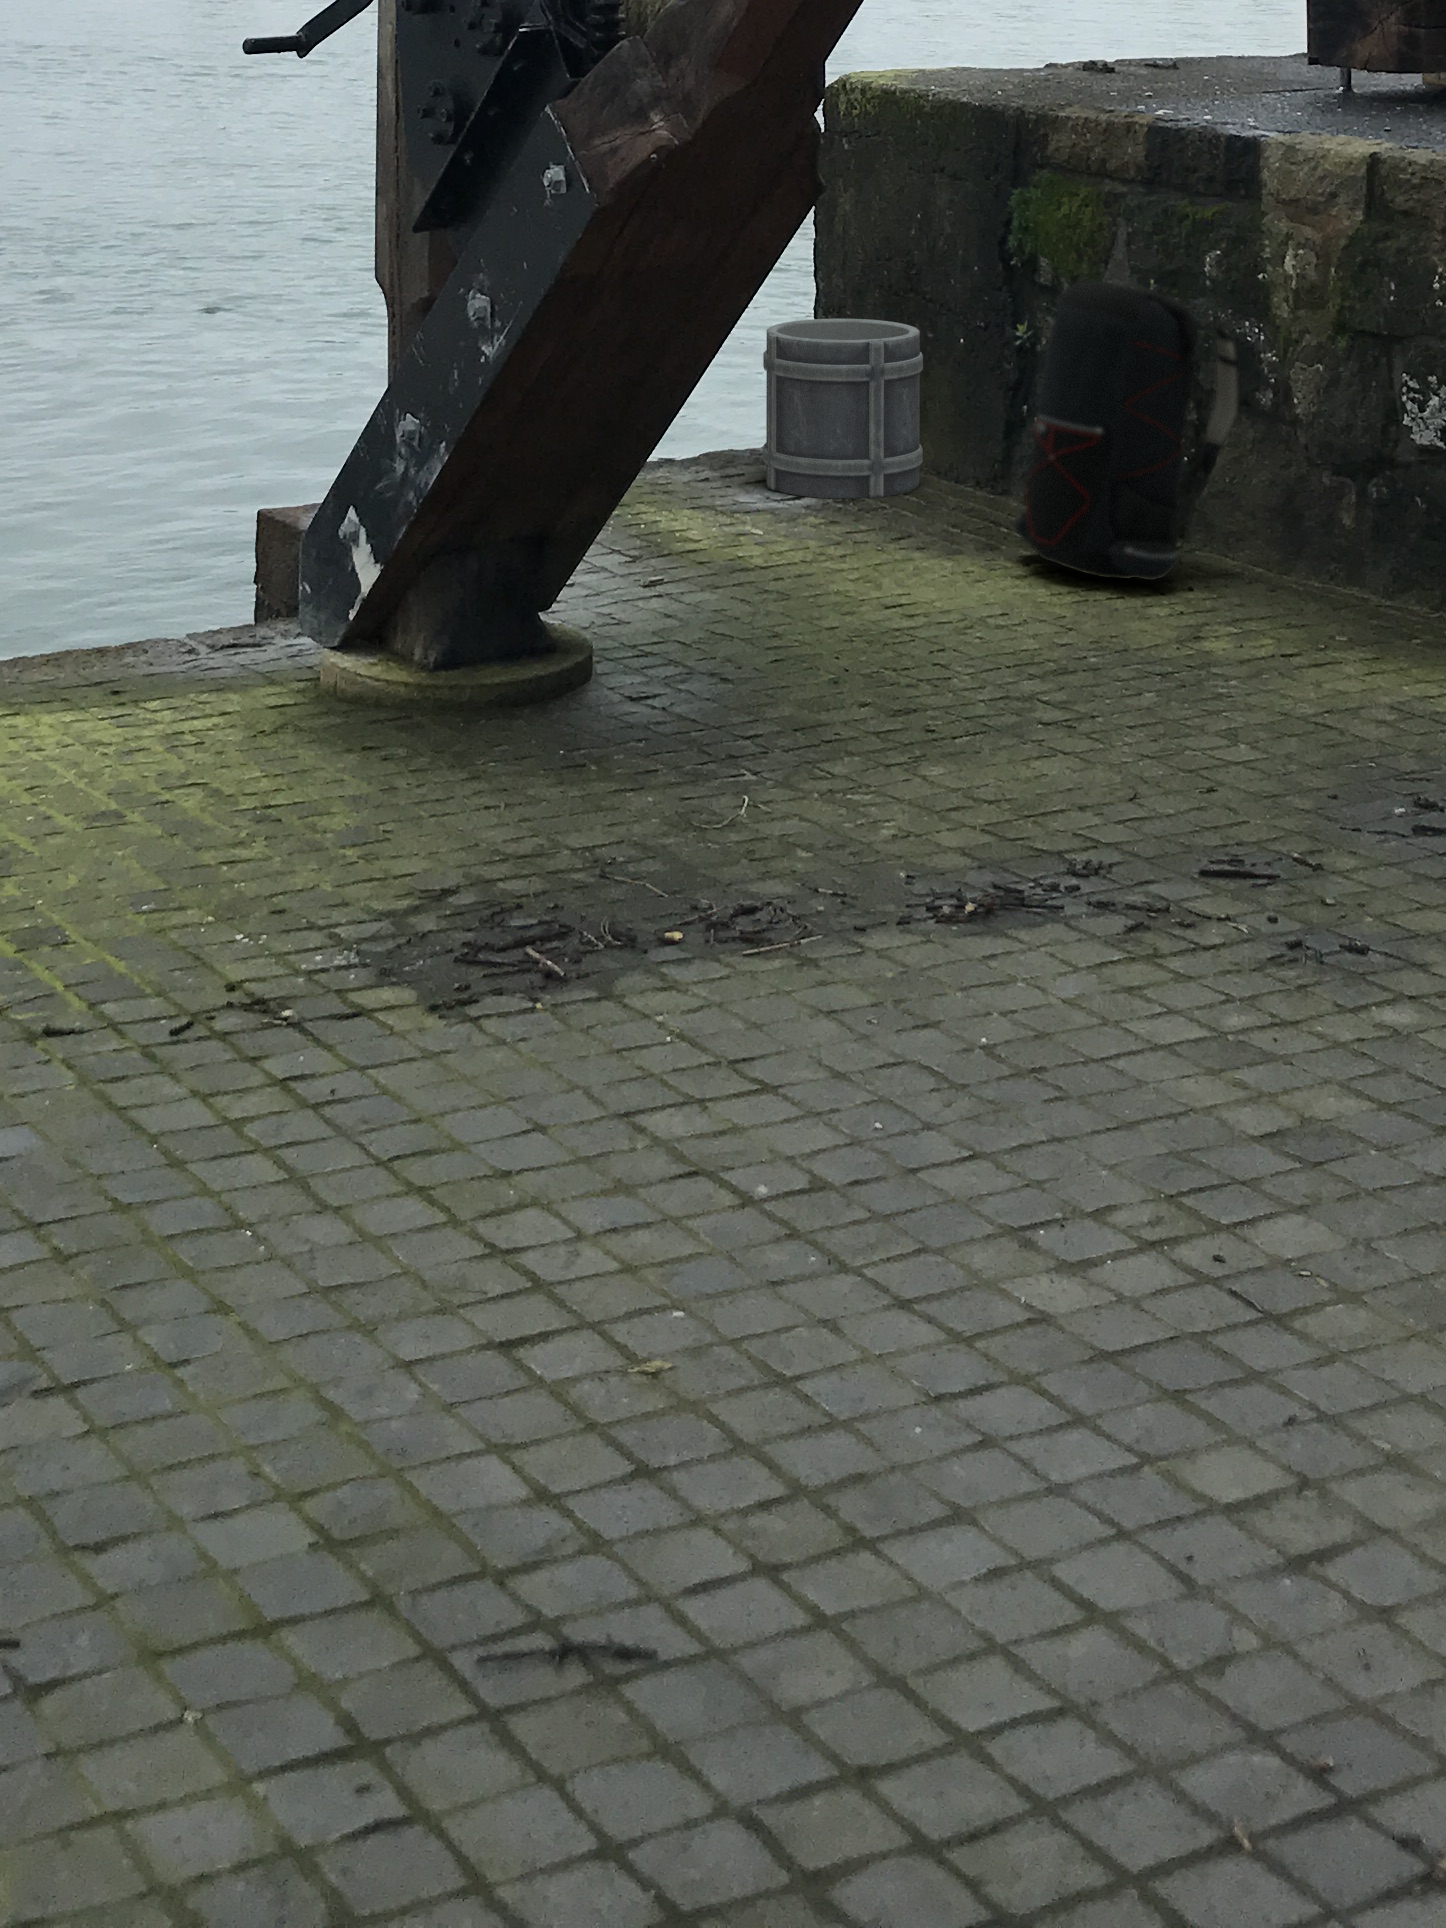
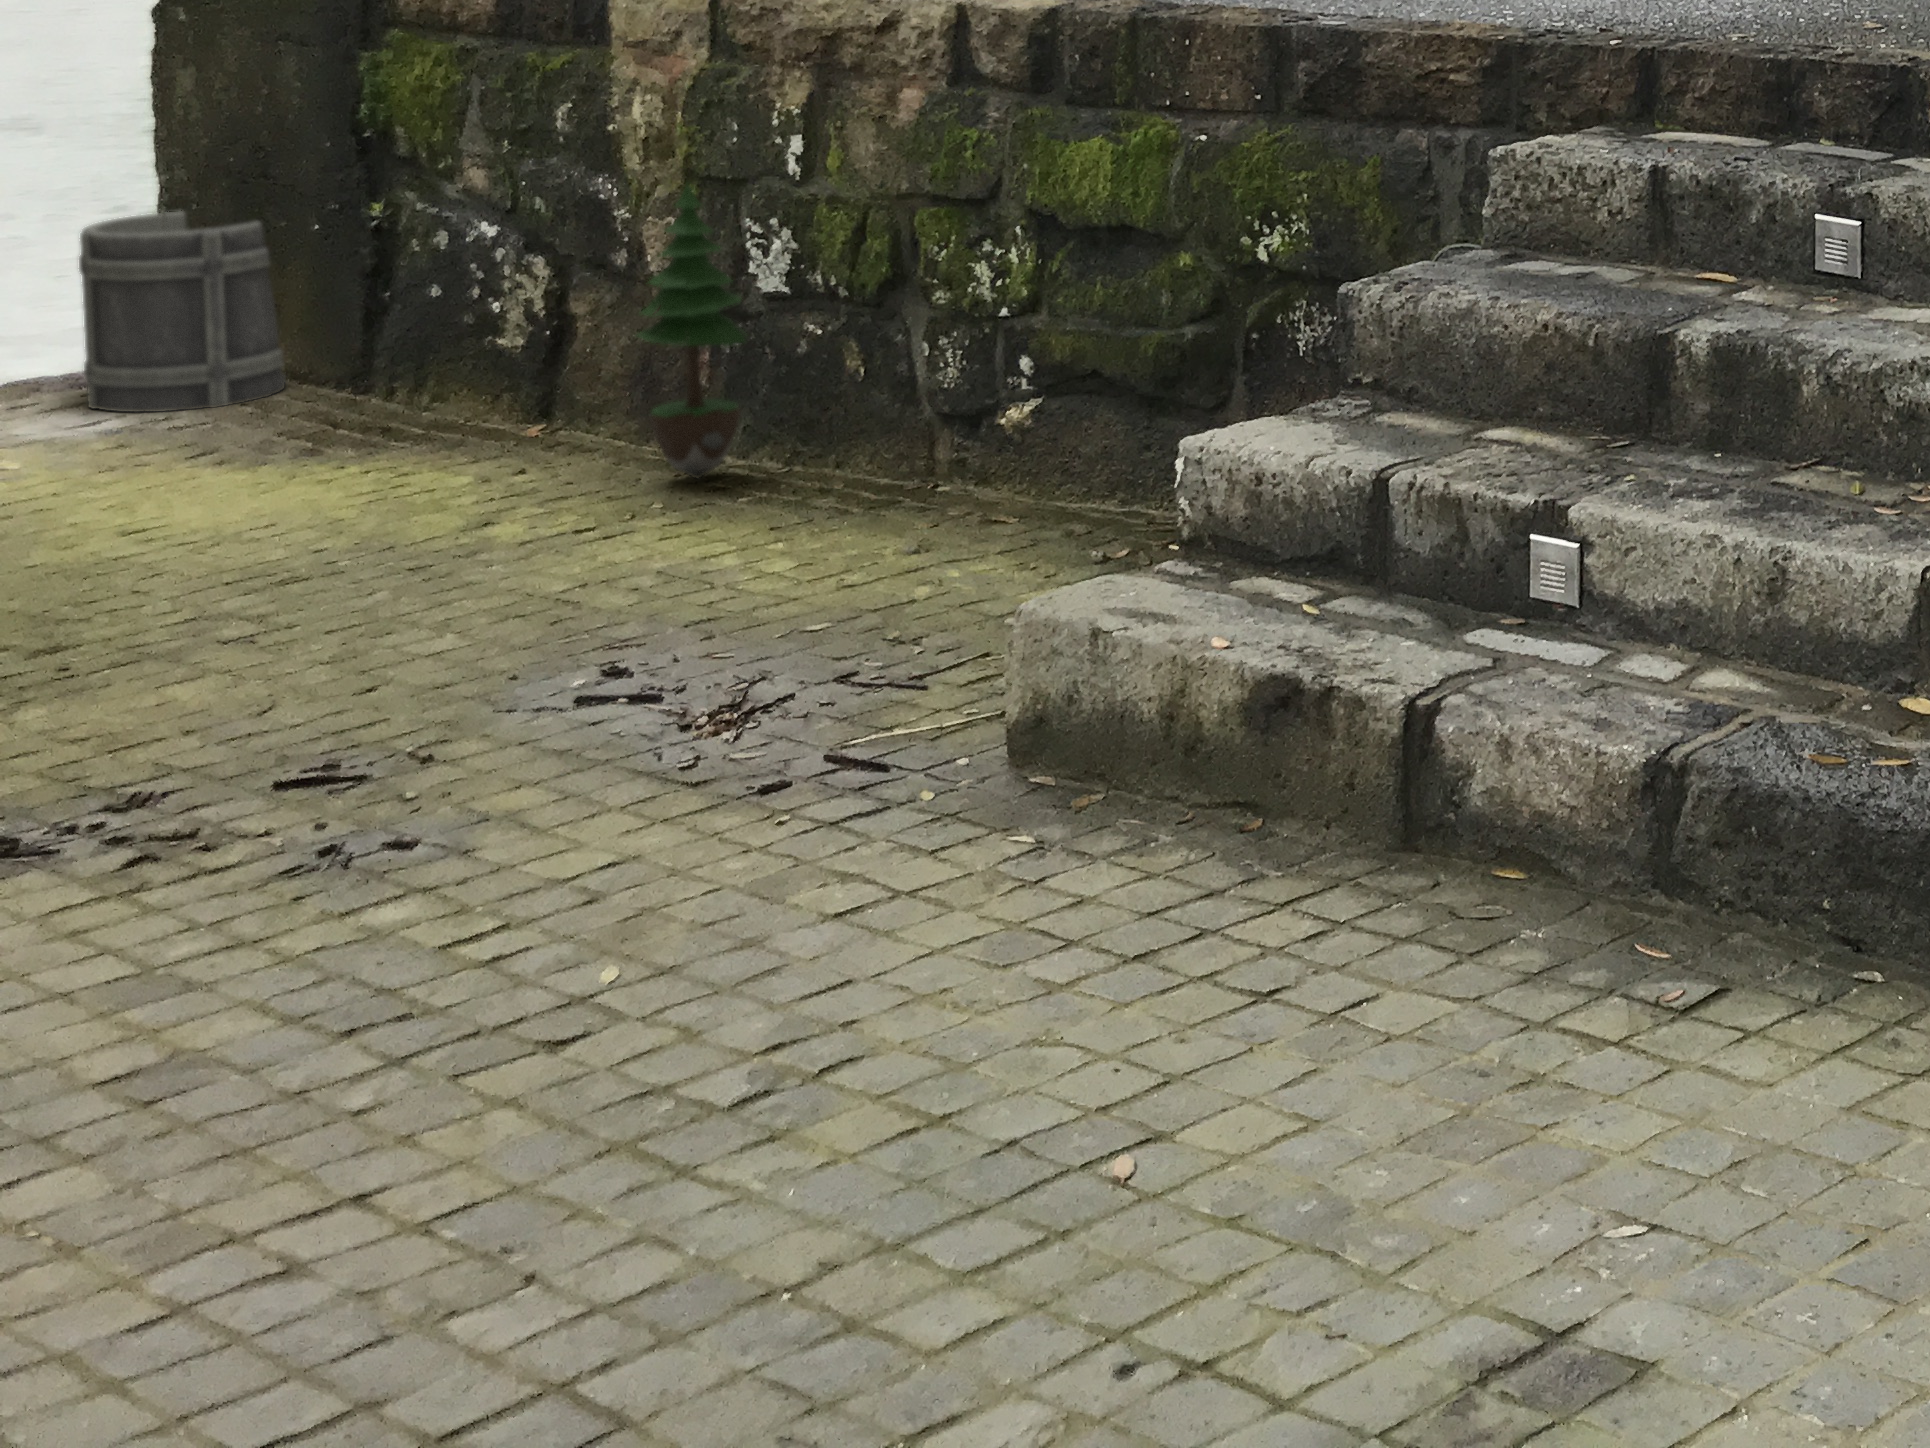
backpack: present [1014,280,1240,581] -> none [326,141,587,467]
potted tree: none [1311,336,1412,615] -> present [637,184,745,478]

